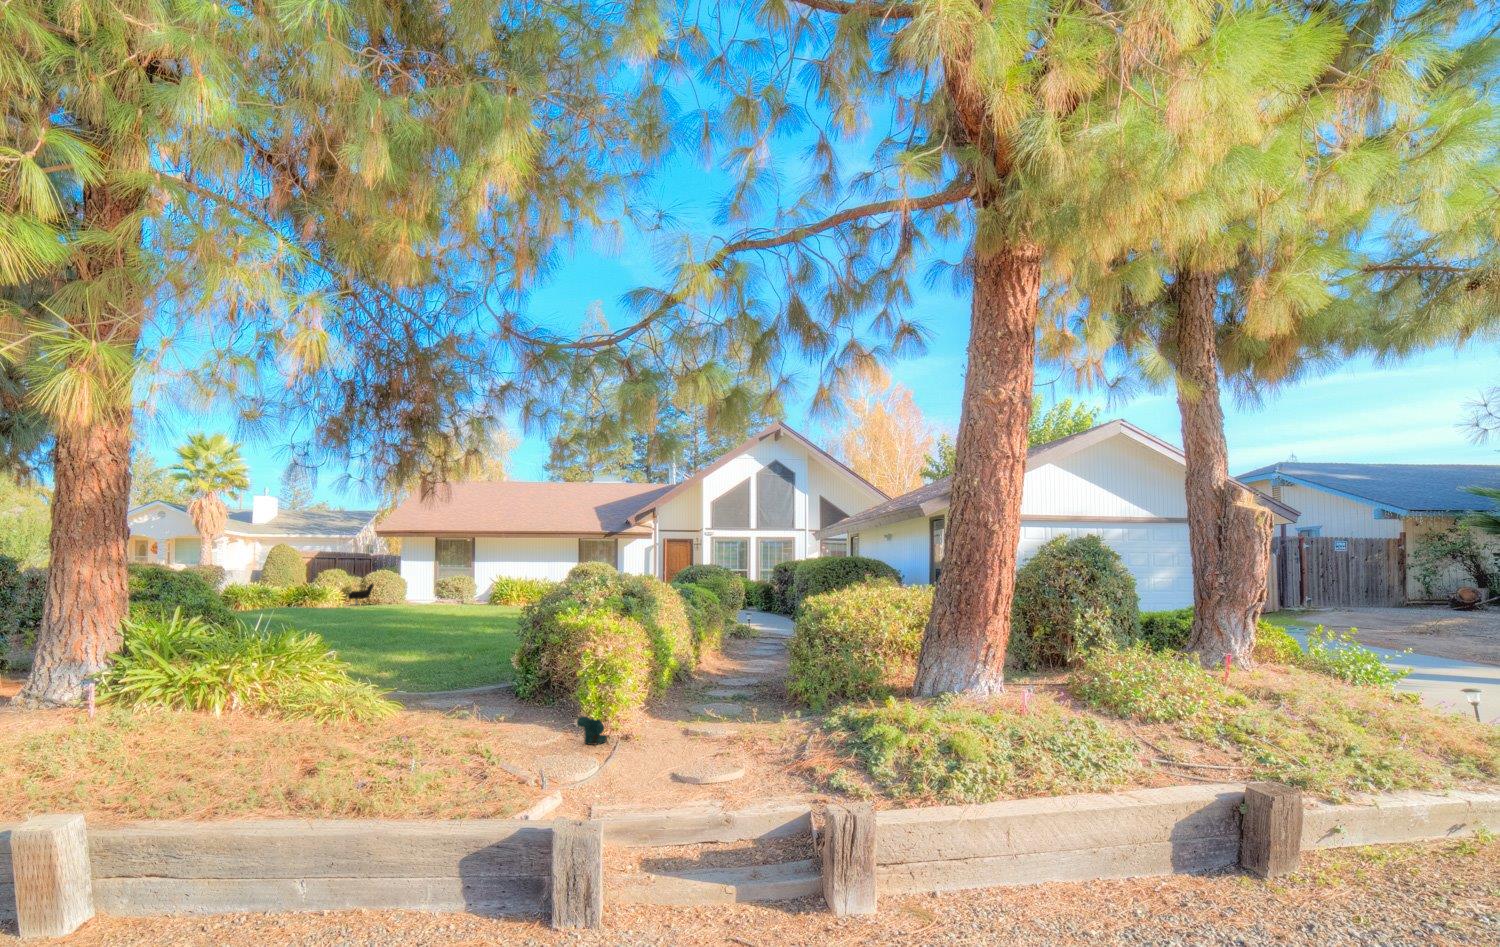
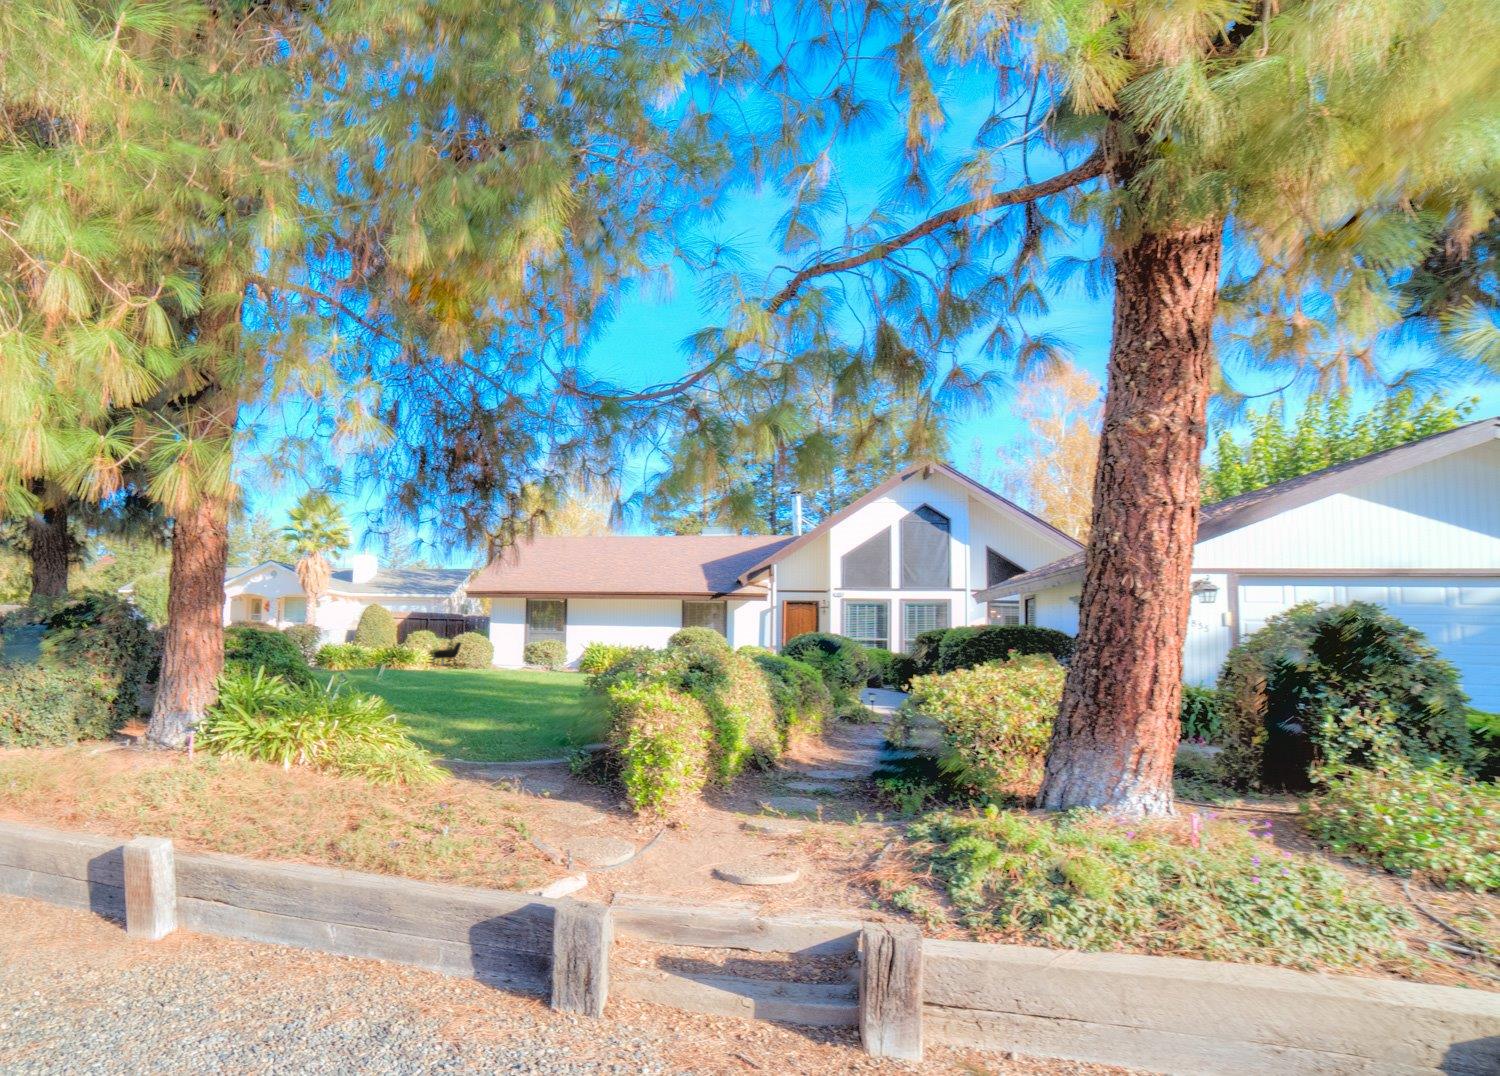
watering can: present [577,715,607,745] -> none [616,792,653,835]

